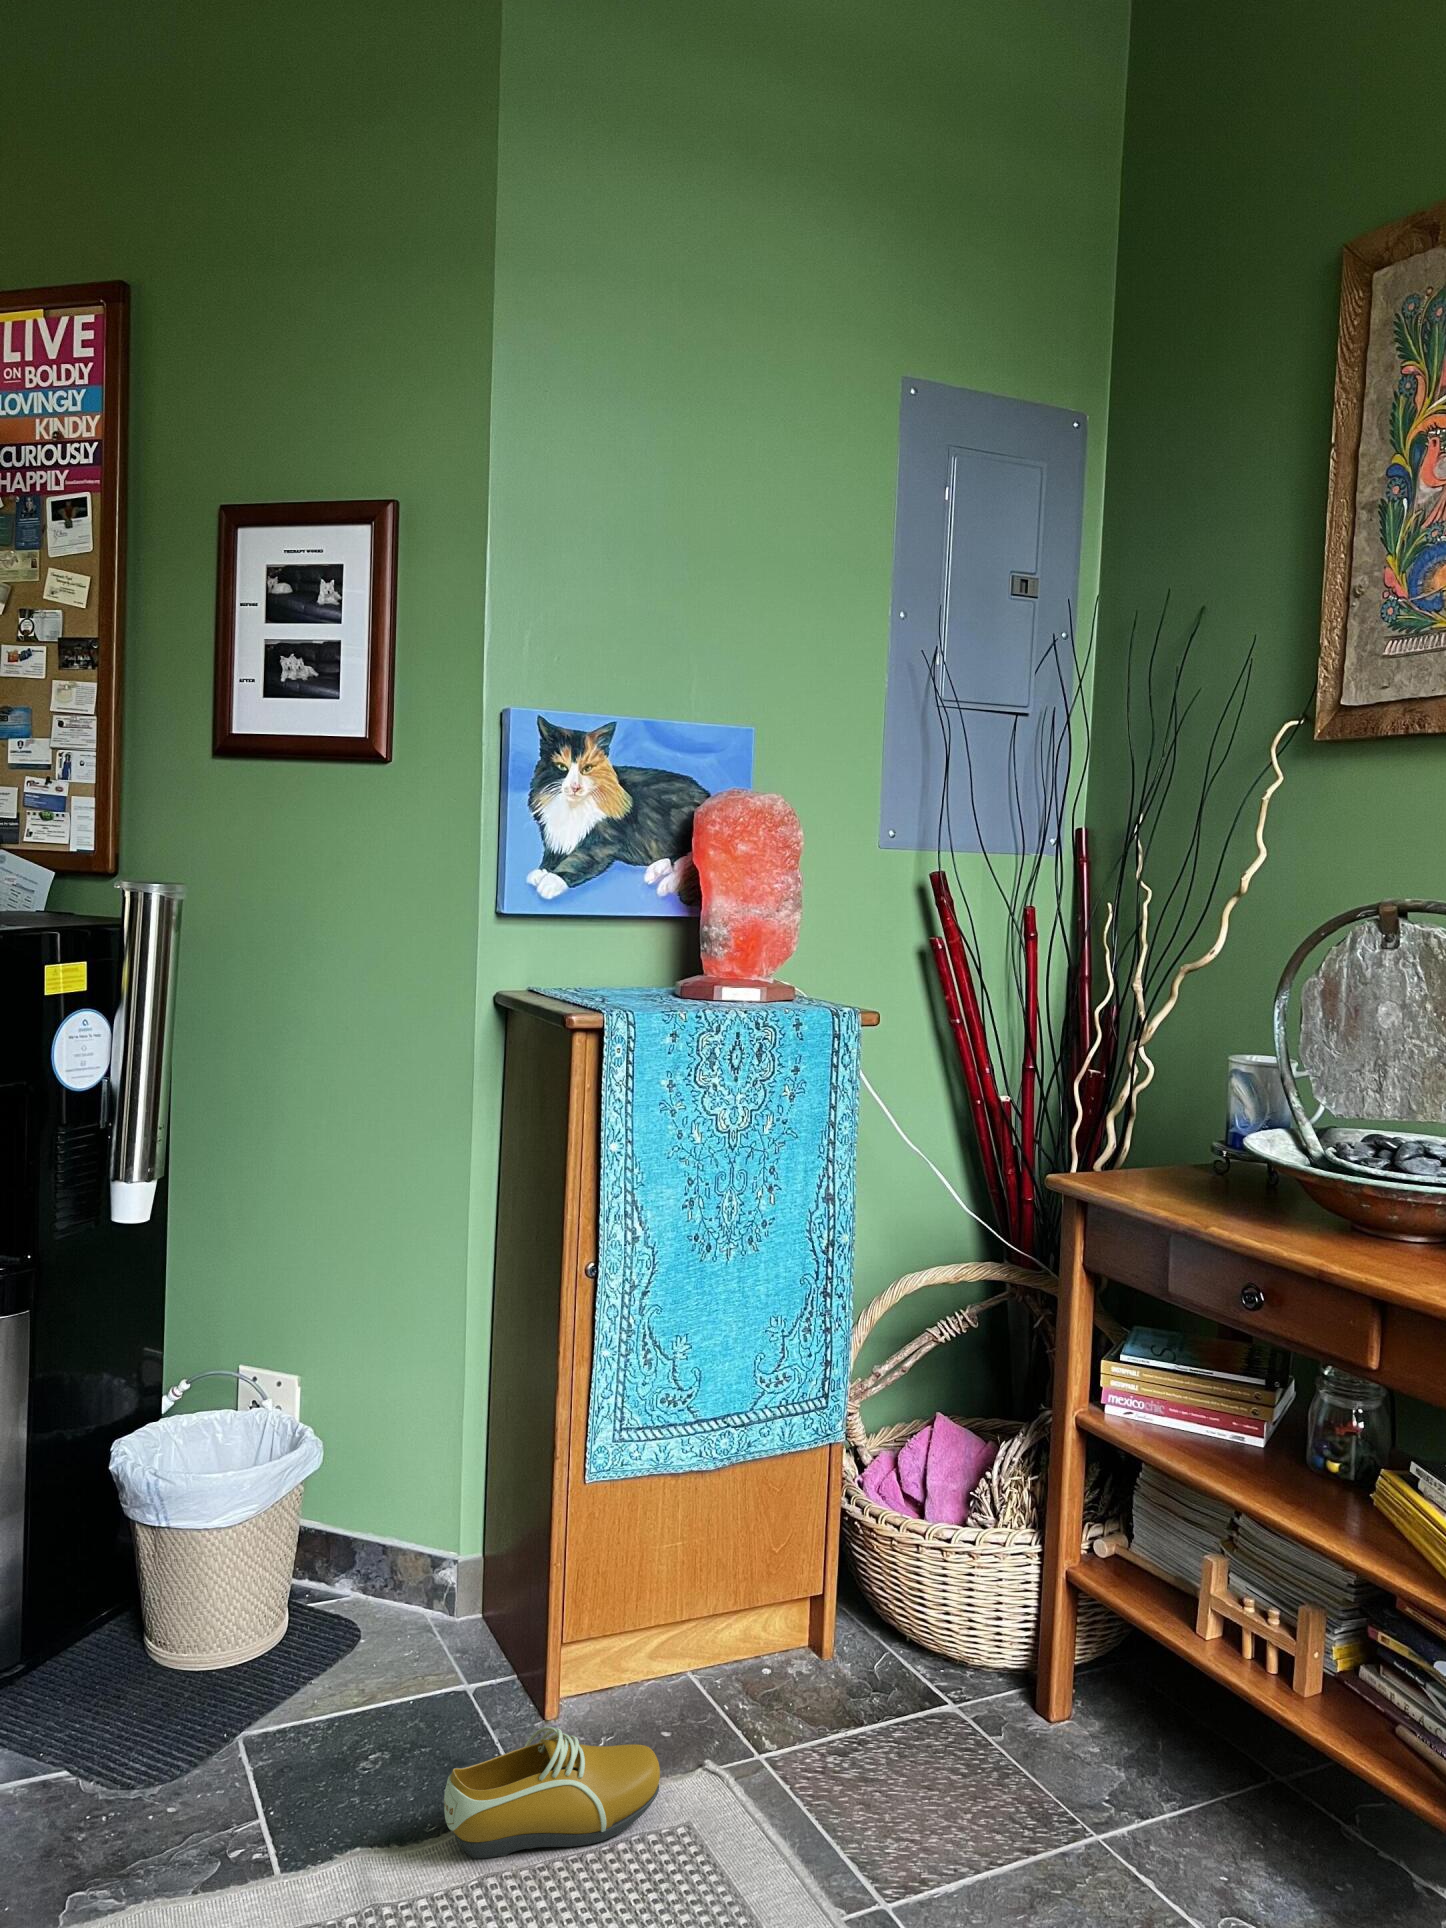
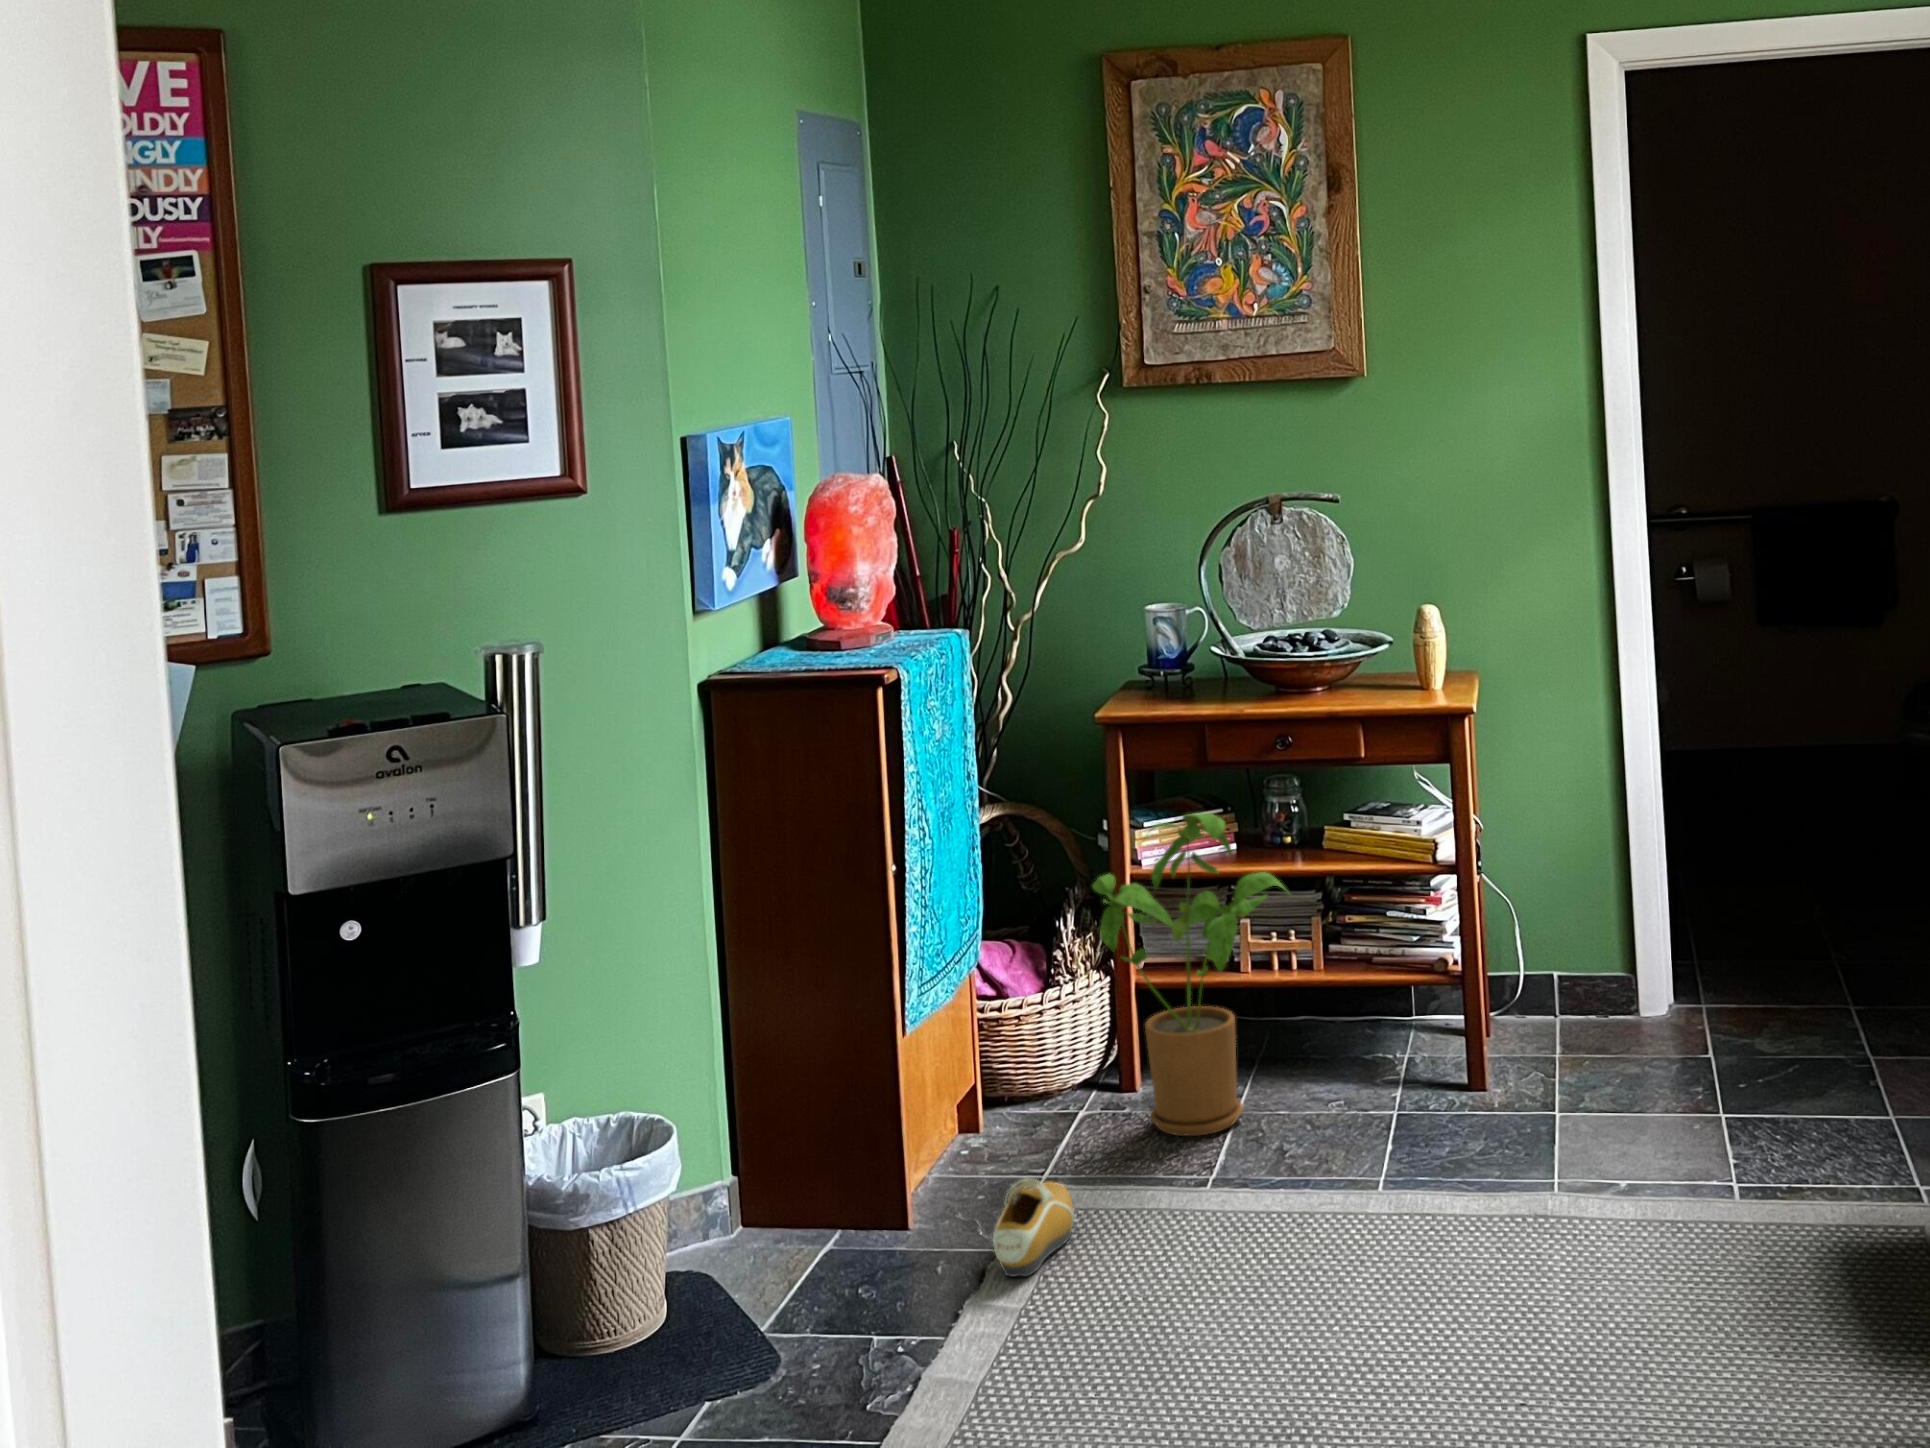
house plant: none [913,1349,1176,1831] -> present [1093,813,1285,1136]

